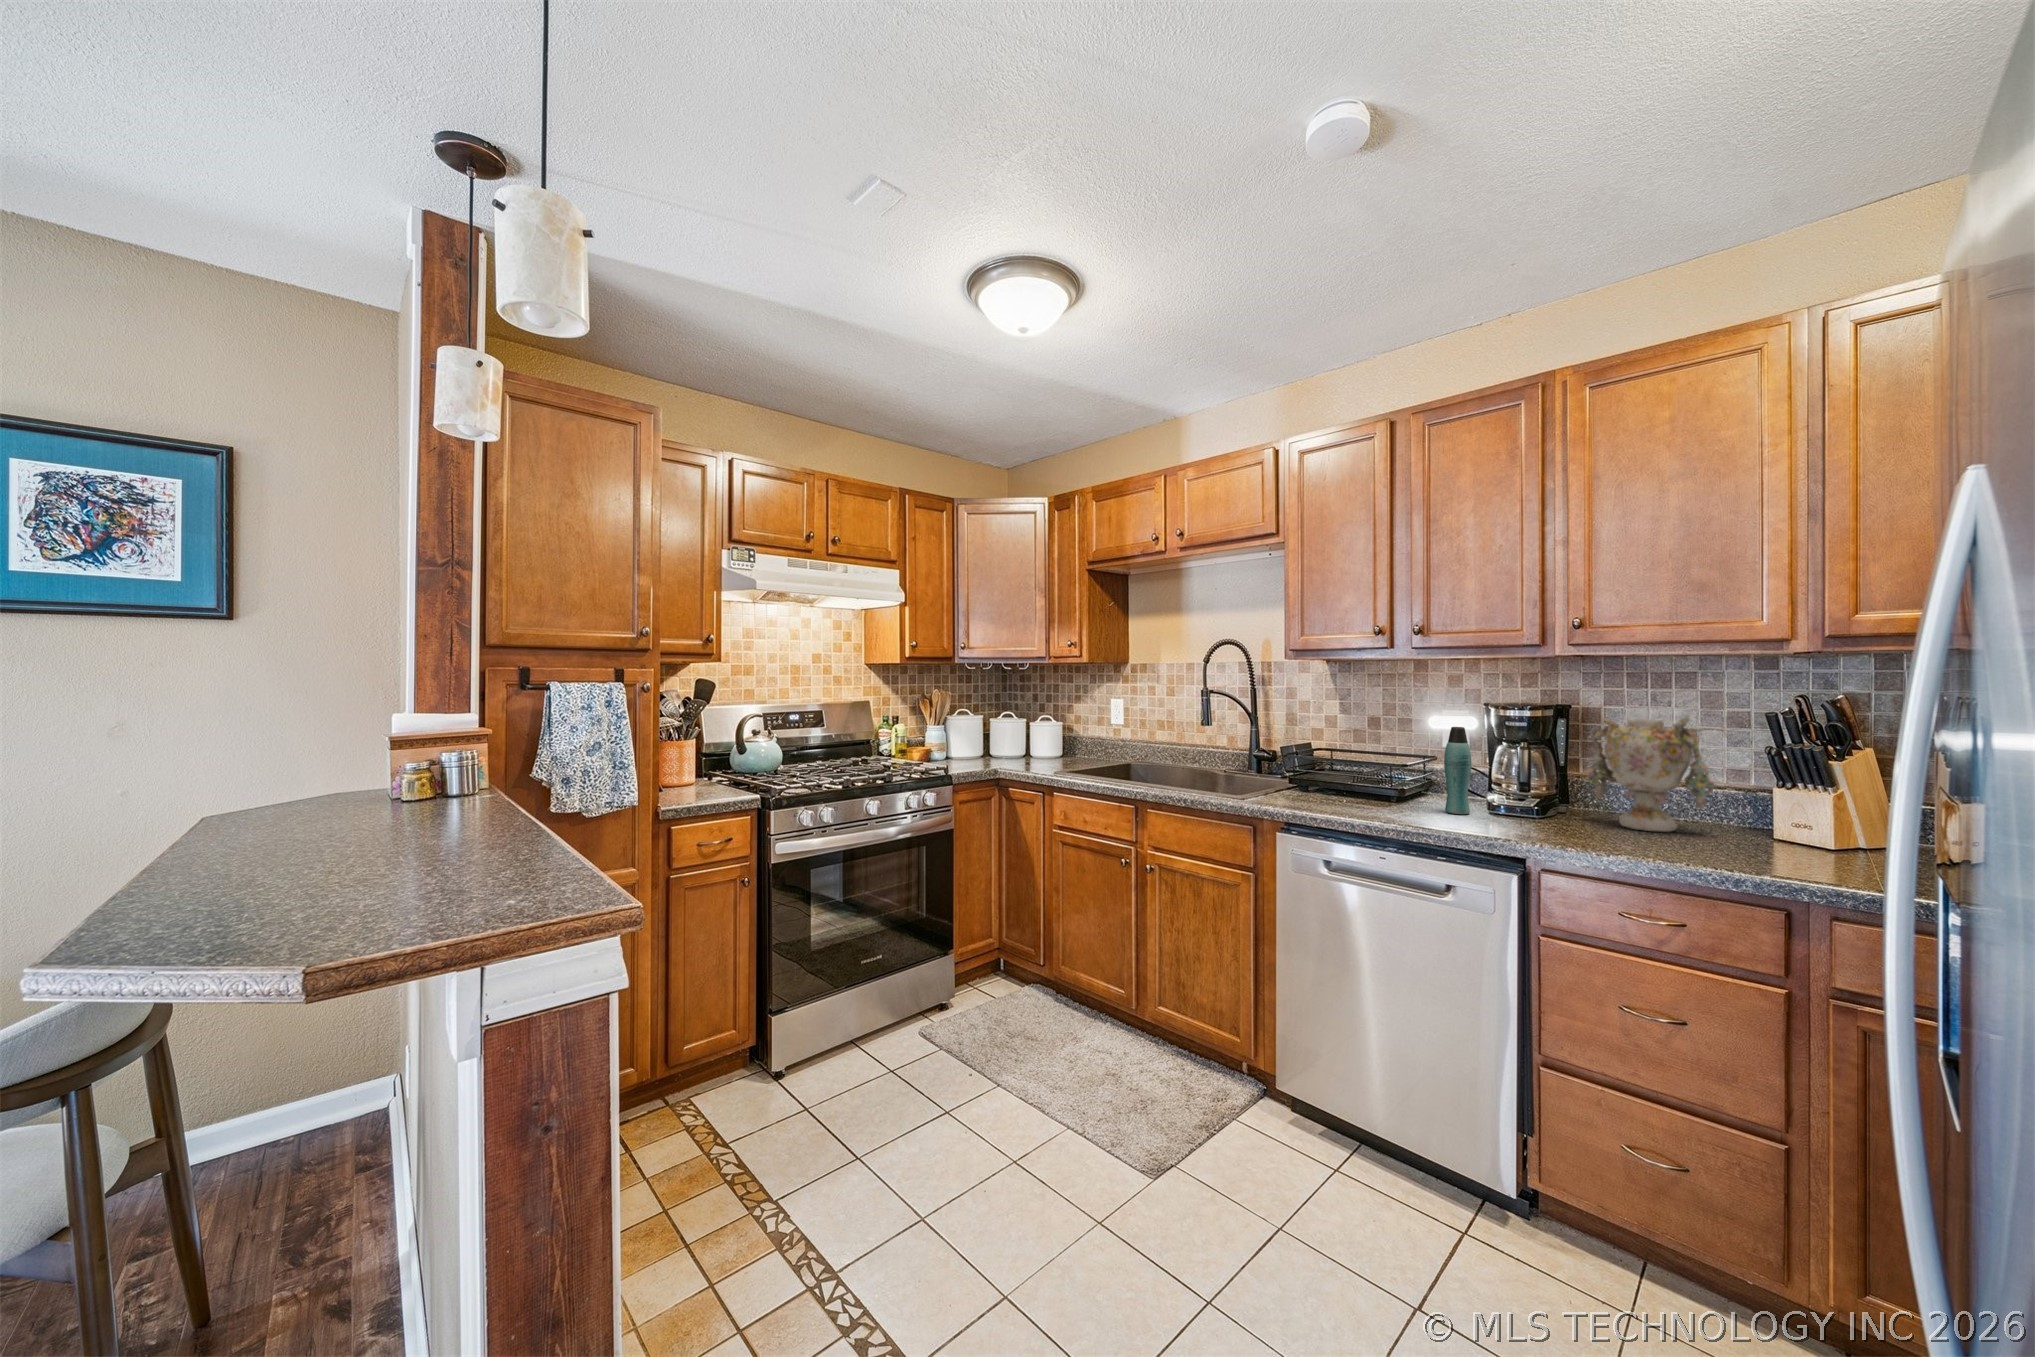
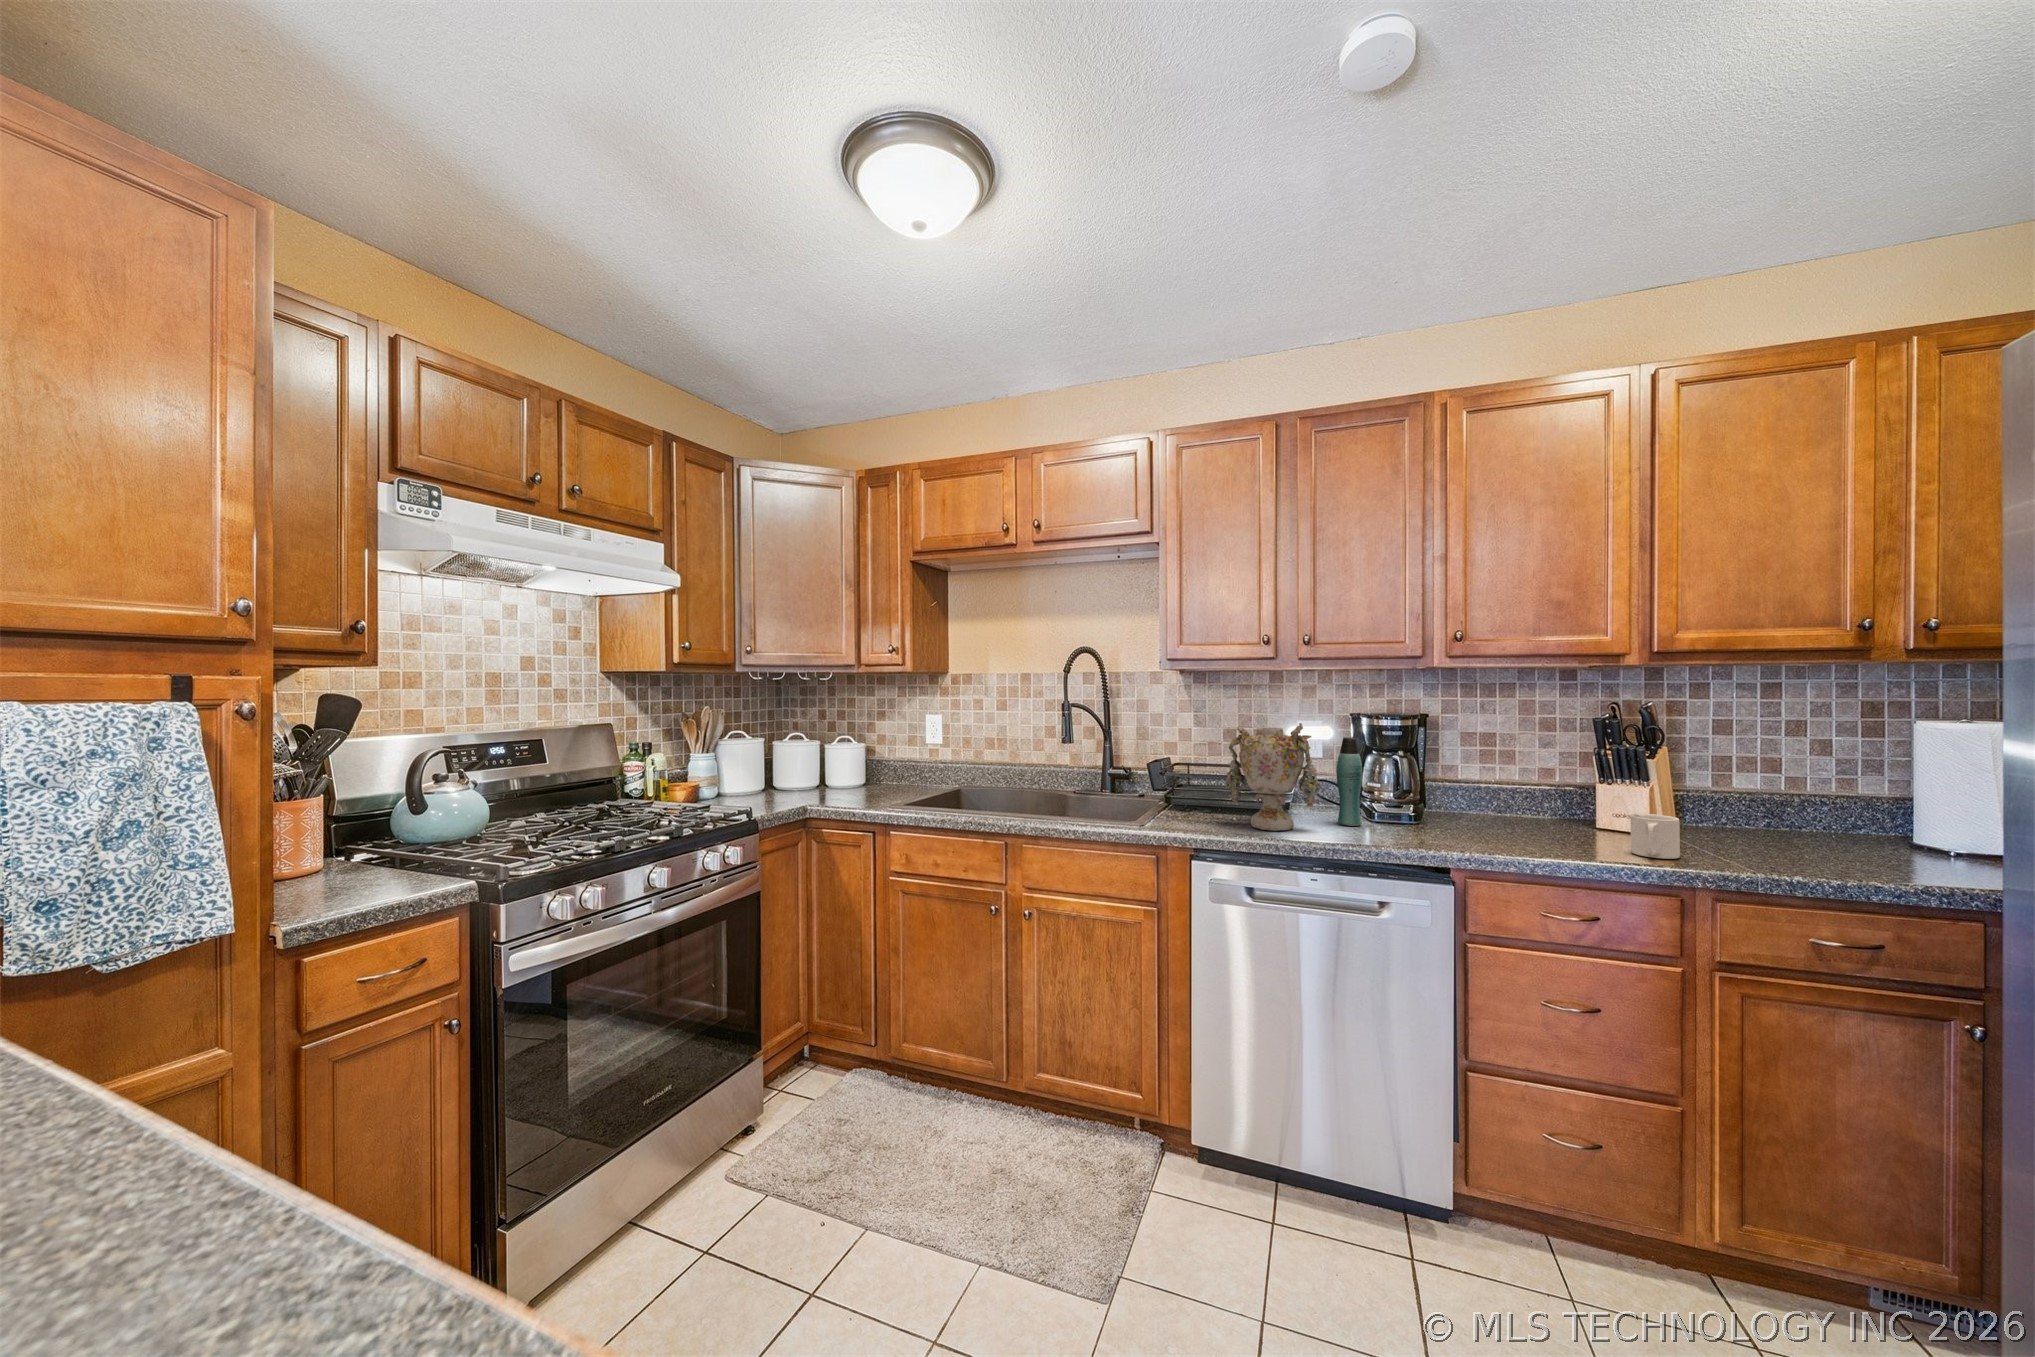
vase: present [1587,715,1715,832] -> present [1225,723,1321,831]
mug: none [1746,817,1804,867] -> present [1631,814,1680,859]

